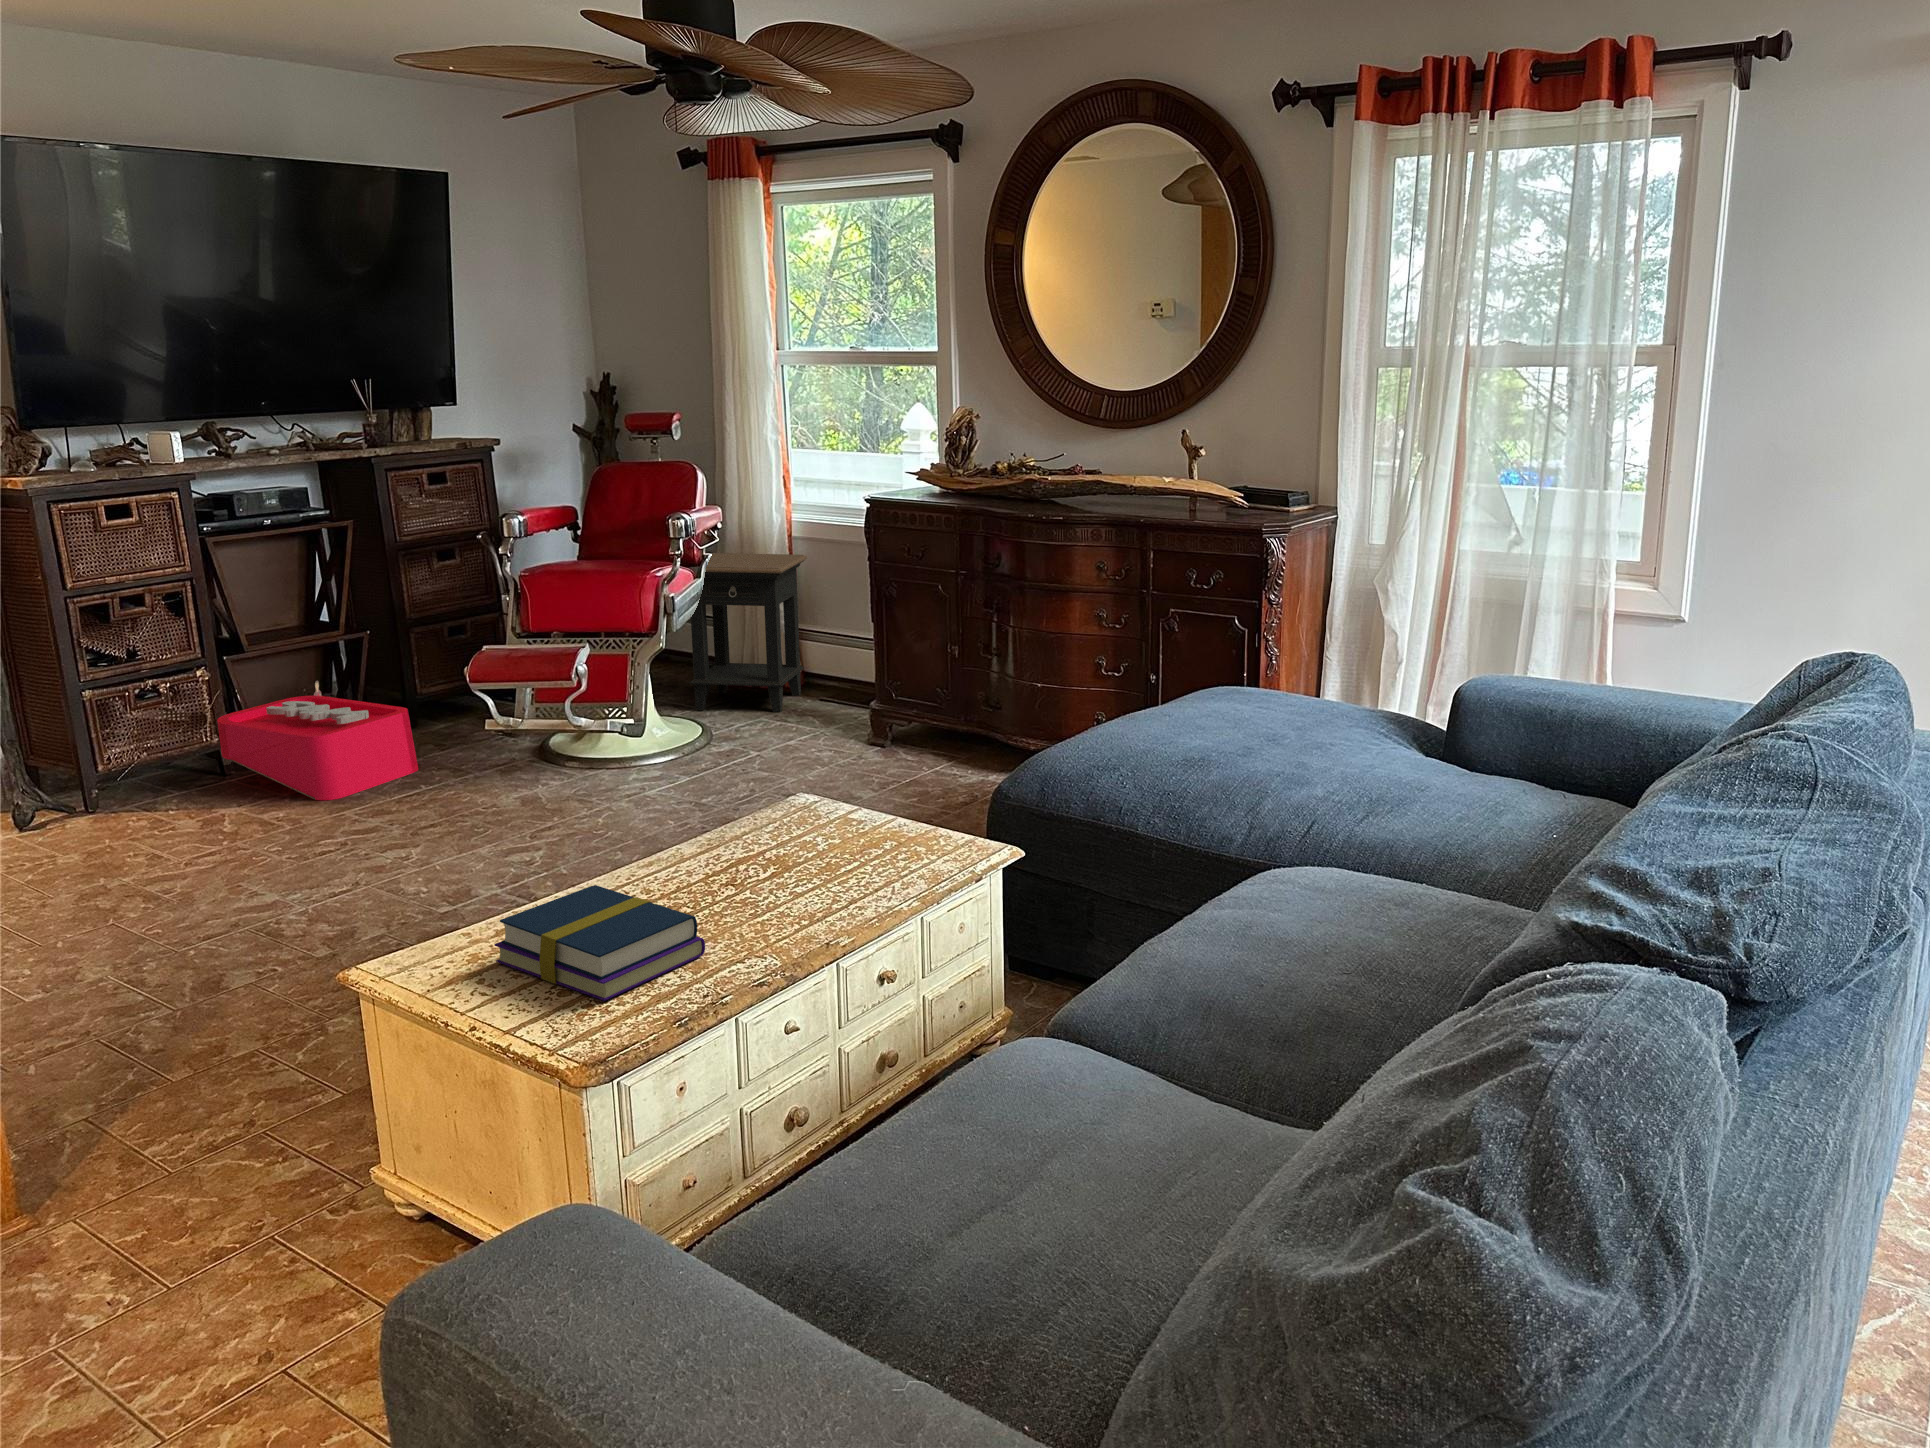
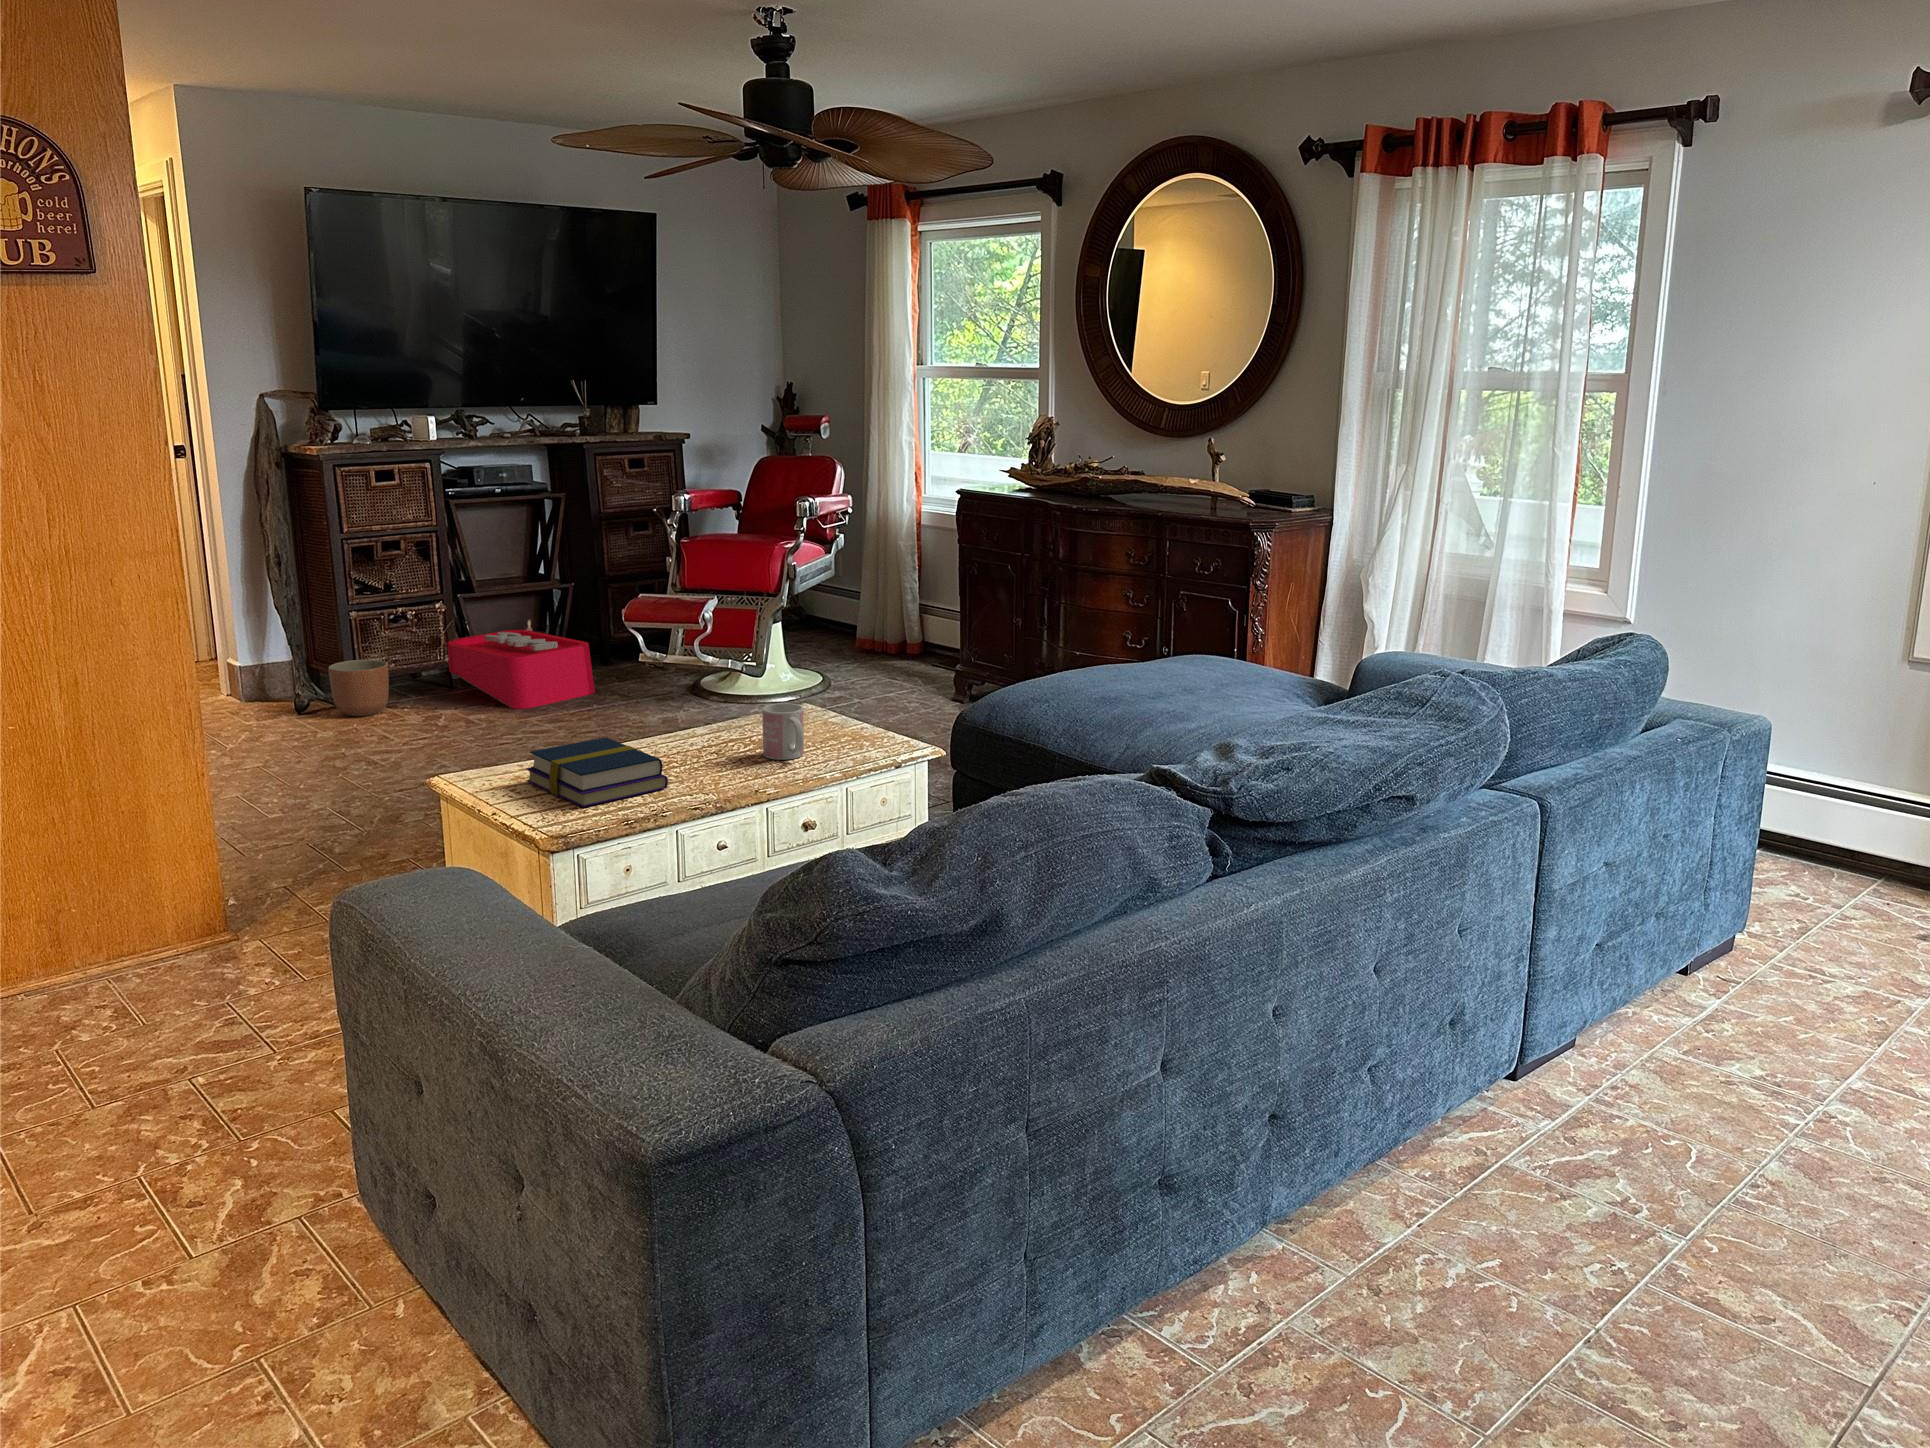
side table: present [690,553,807,713] -> none [814,534,928,670]
planter: none [61,751,146,828] -> present [328,660,389,716]
mug: none [797,813,862,891] -> present [762,703,804,760]

